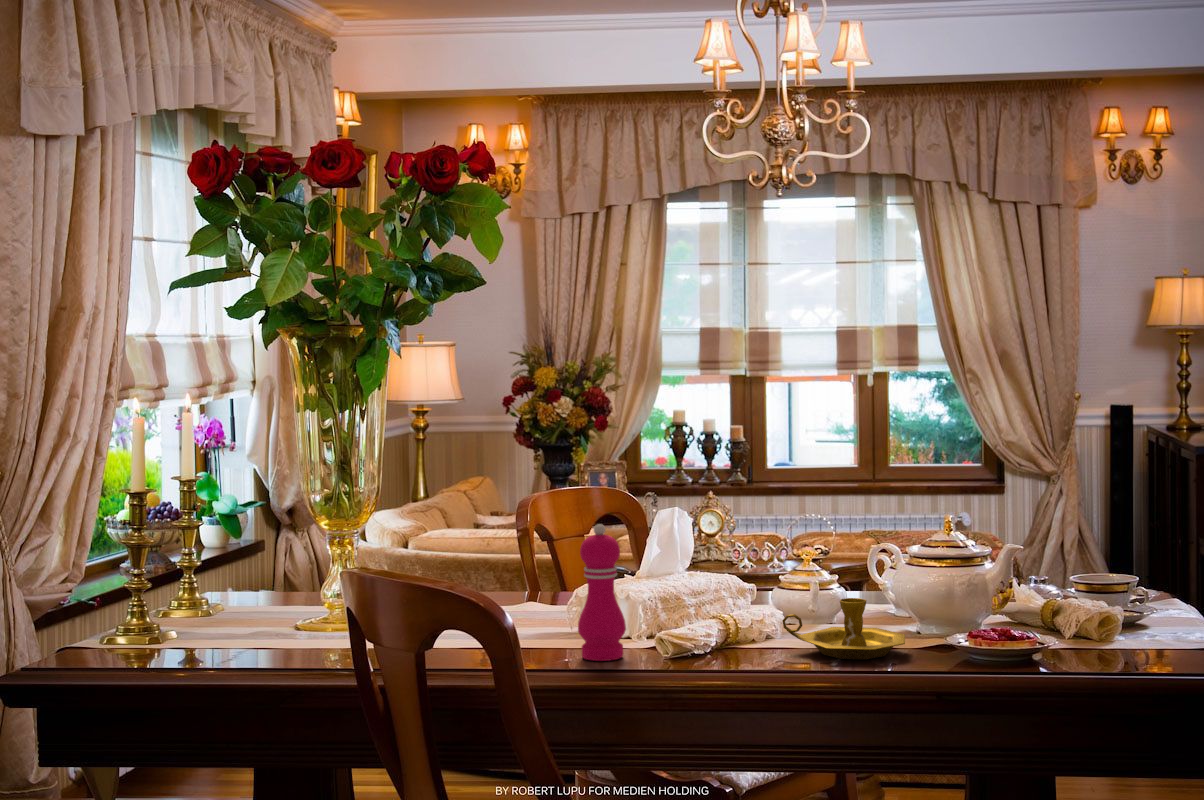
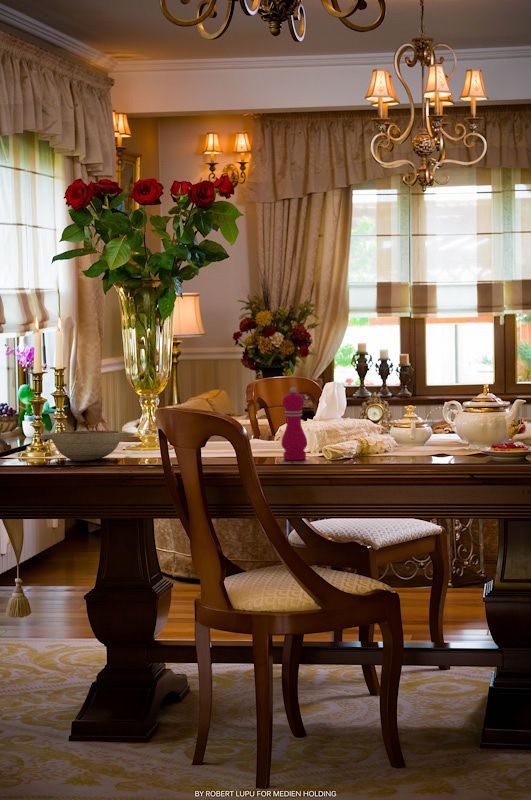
decorative bowl: none [130,592,311,654] -> present [39,430,135,461]
candlestick: present [782,598,905,660] -> none [392,428,459,459]

